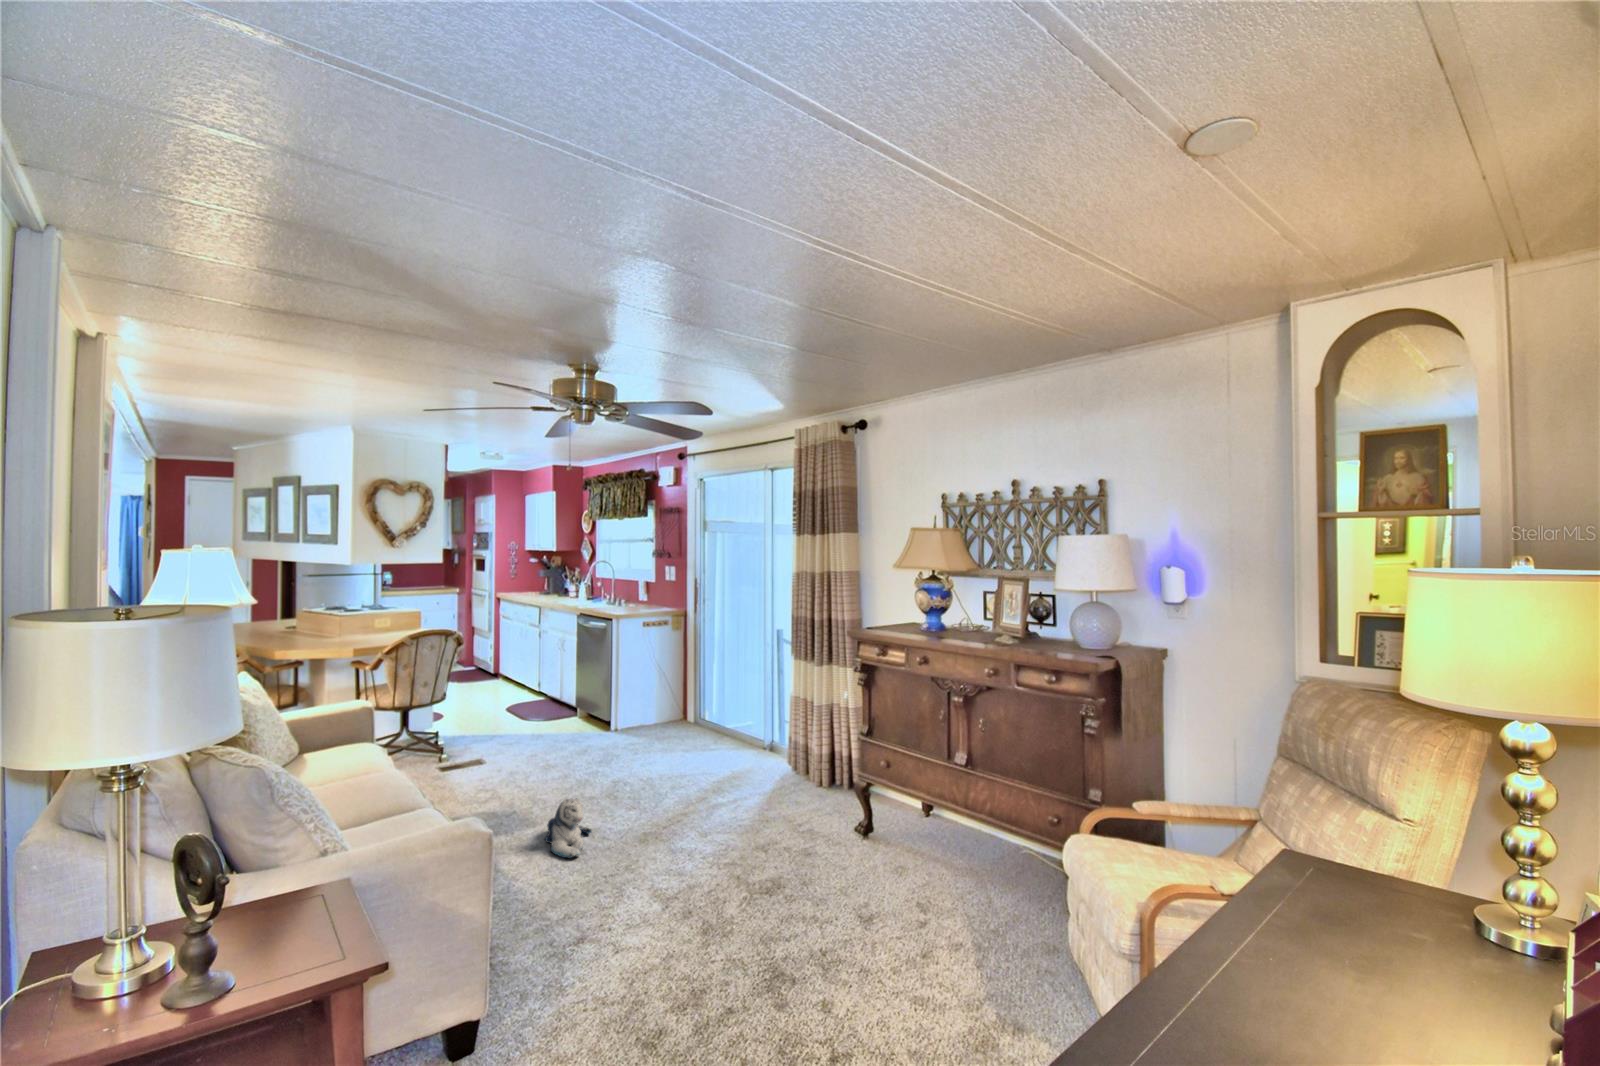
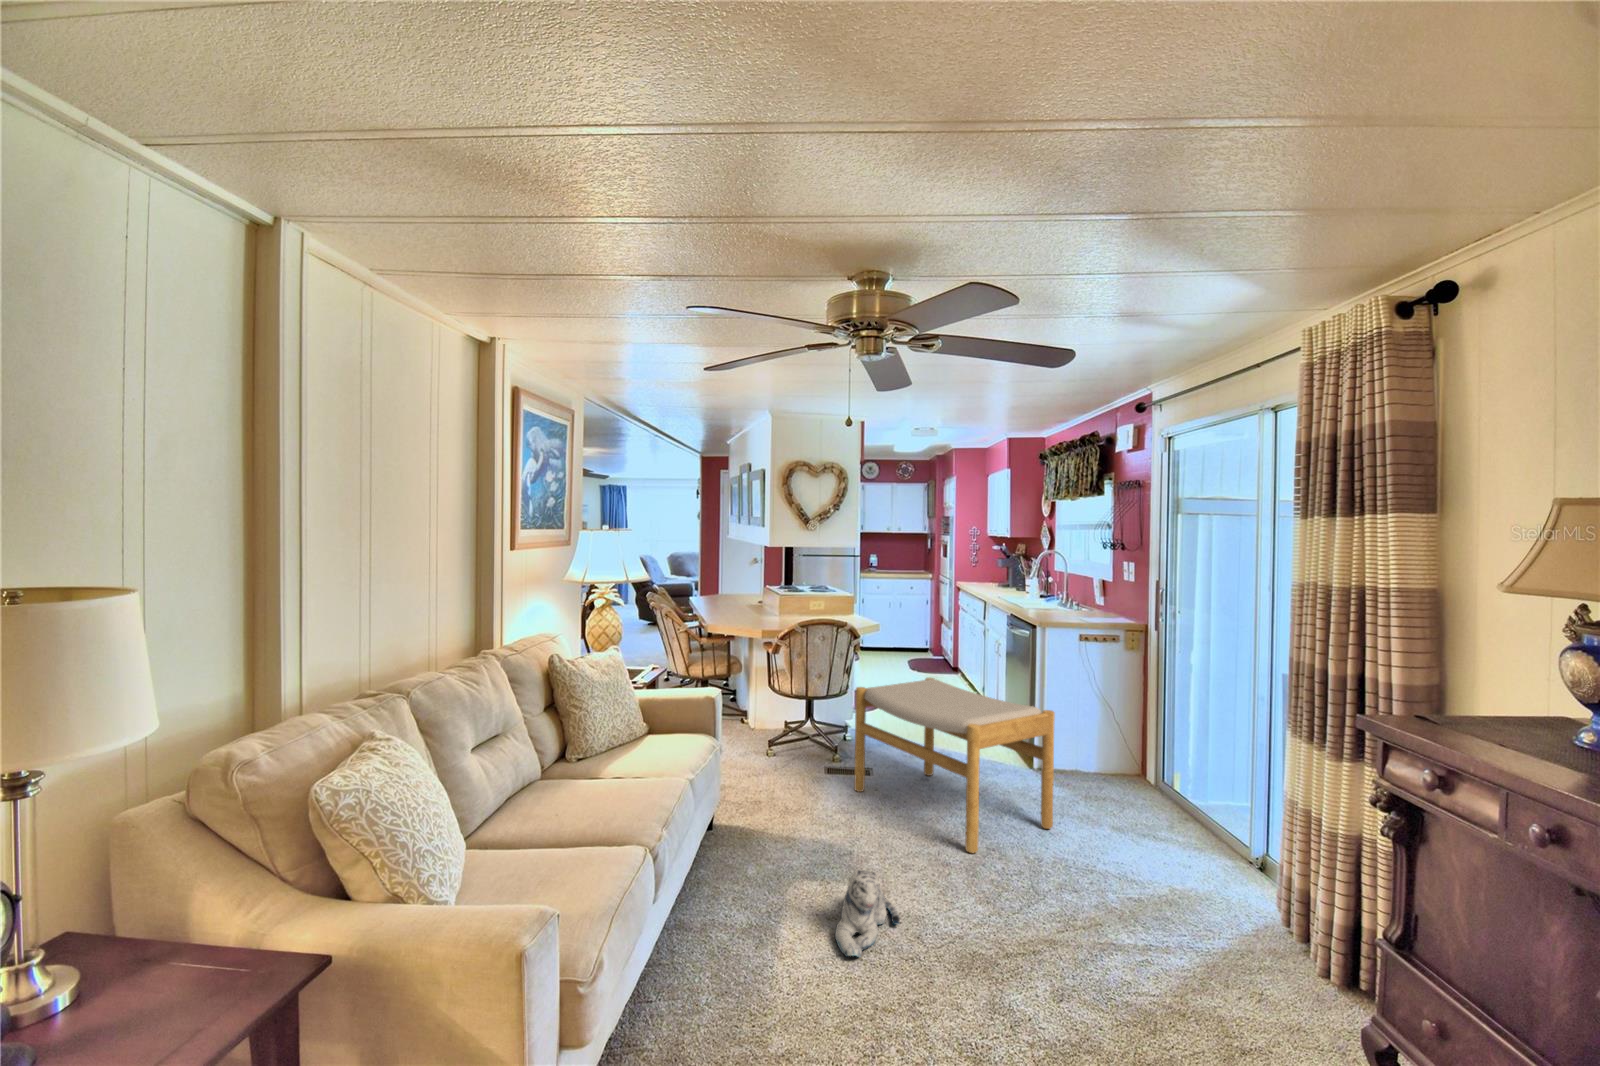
footstool: none [482,670,650,786] -> present [854,678,1055,853]

